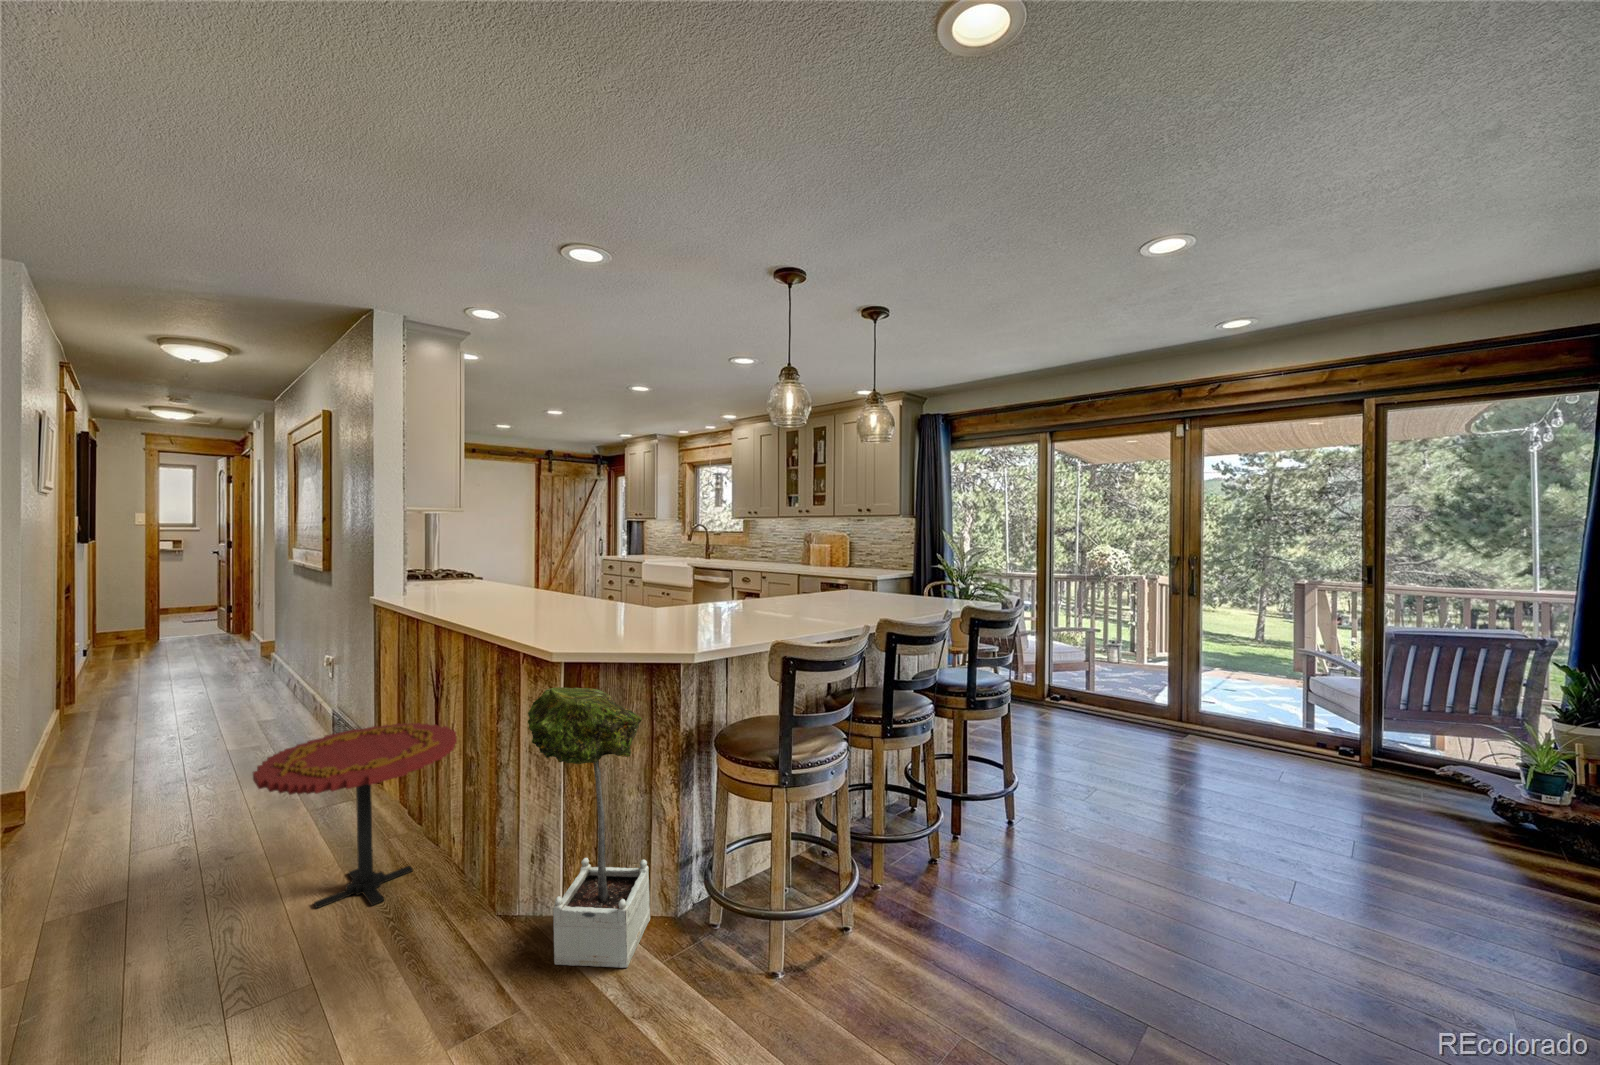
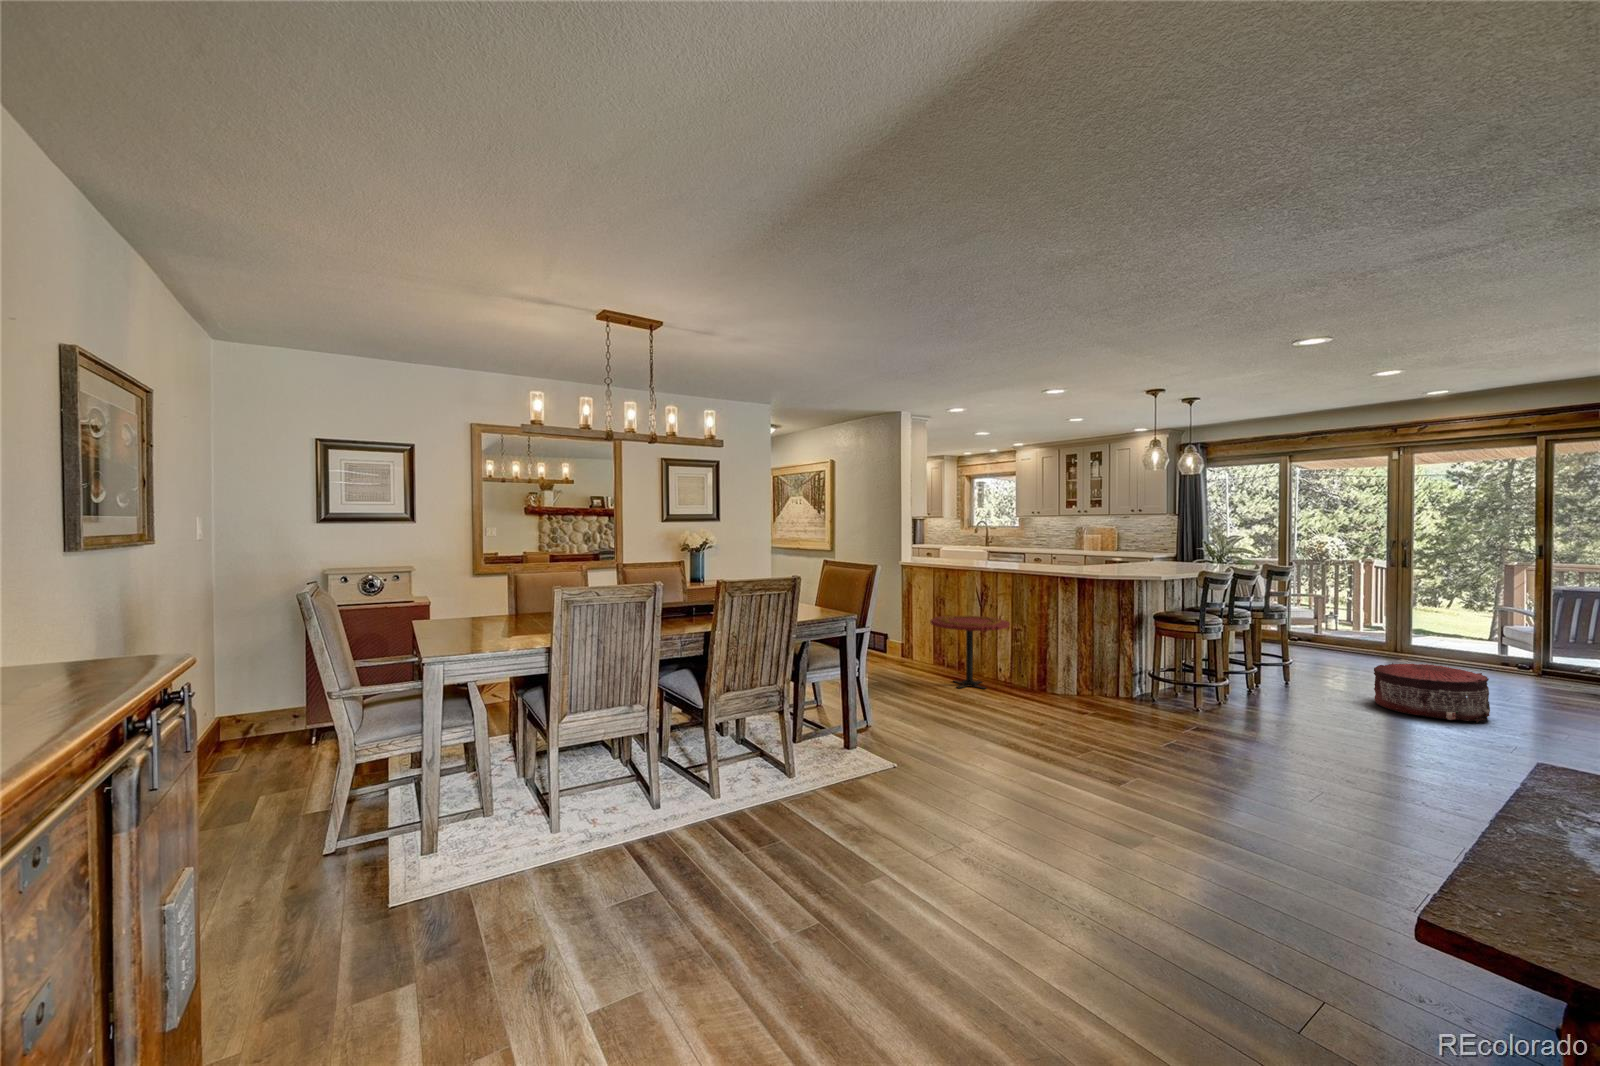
potted tree: present [528,687,650,968] -> none [1080,586,1136,706]
pouf: none [1125,801,1333,974] -> present [1374,663,1490,723]

